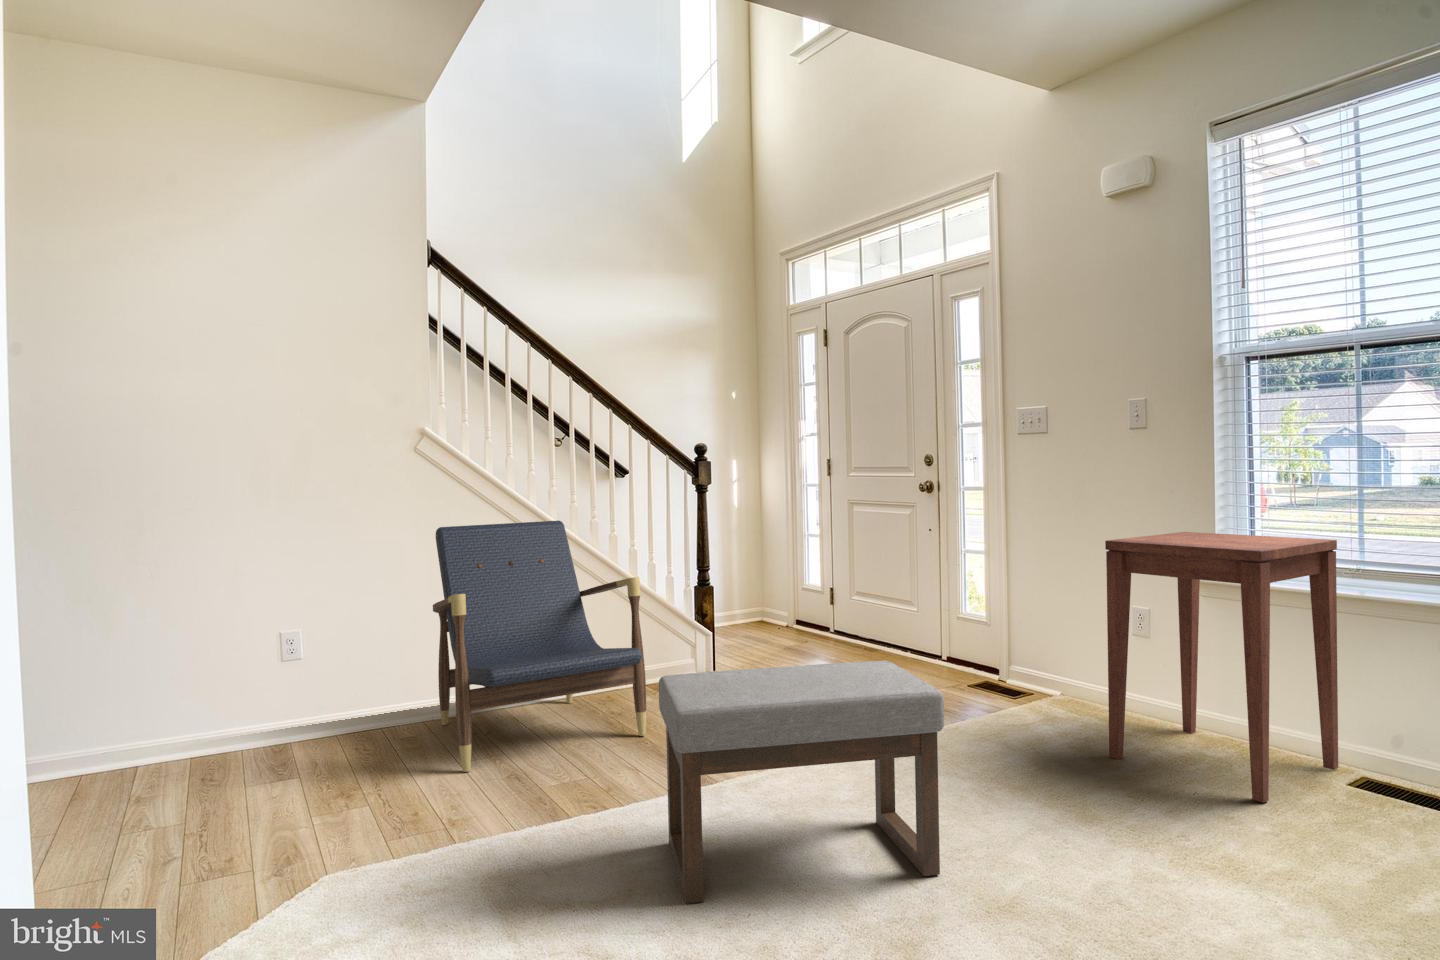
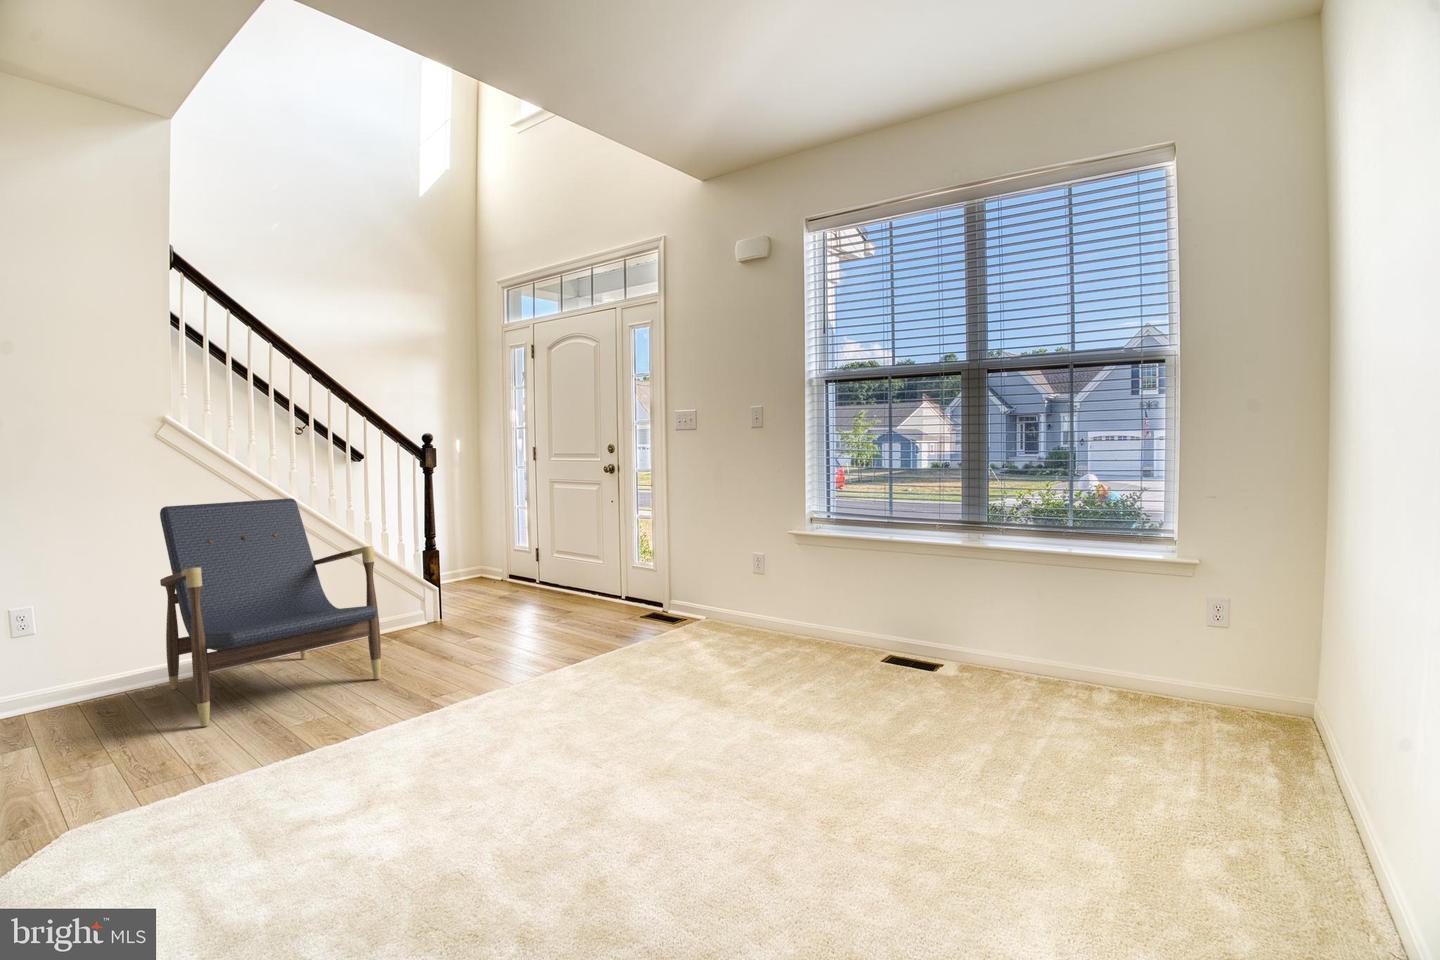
side table: present [1105,532,1338,803] -> none [736,501,873,677]
ottoman: present [659,661,944,904] -> none [398,601,622,797]

